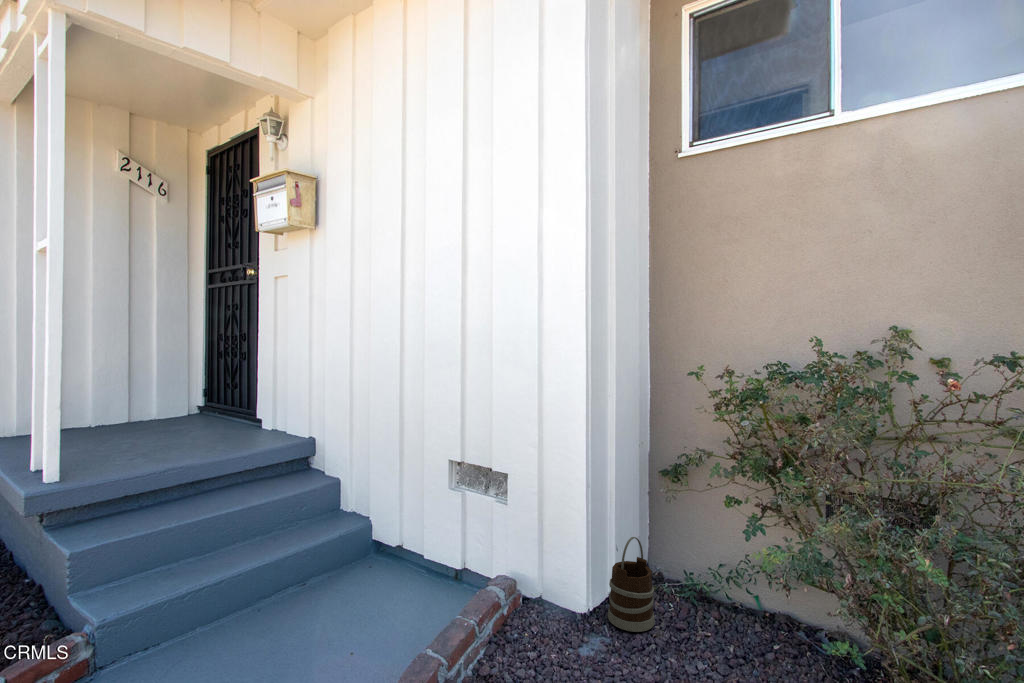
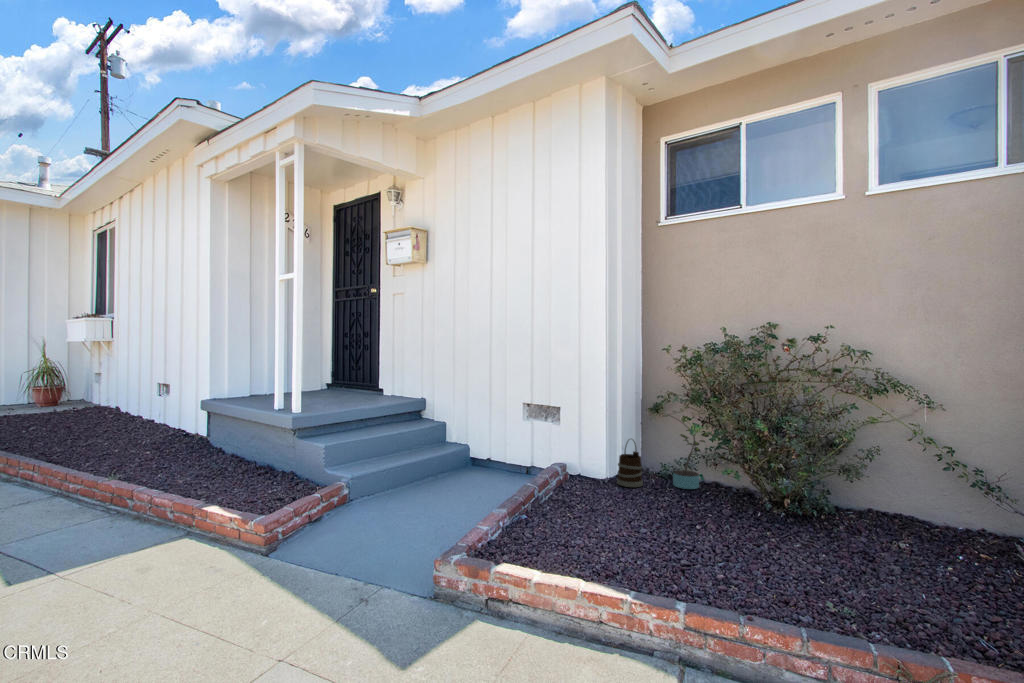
potted plant: none [690,477,781,637] -> present [665,407,709,489]

